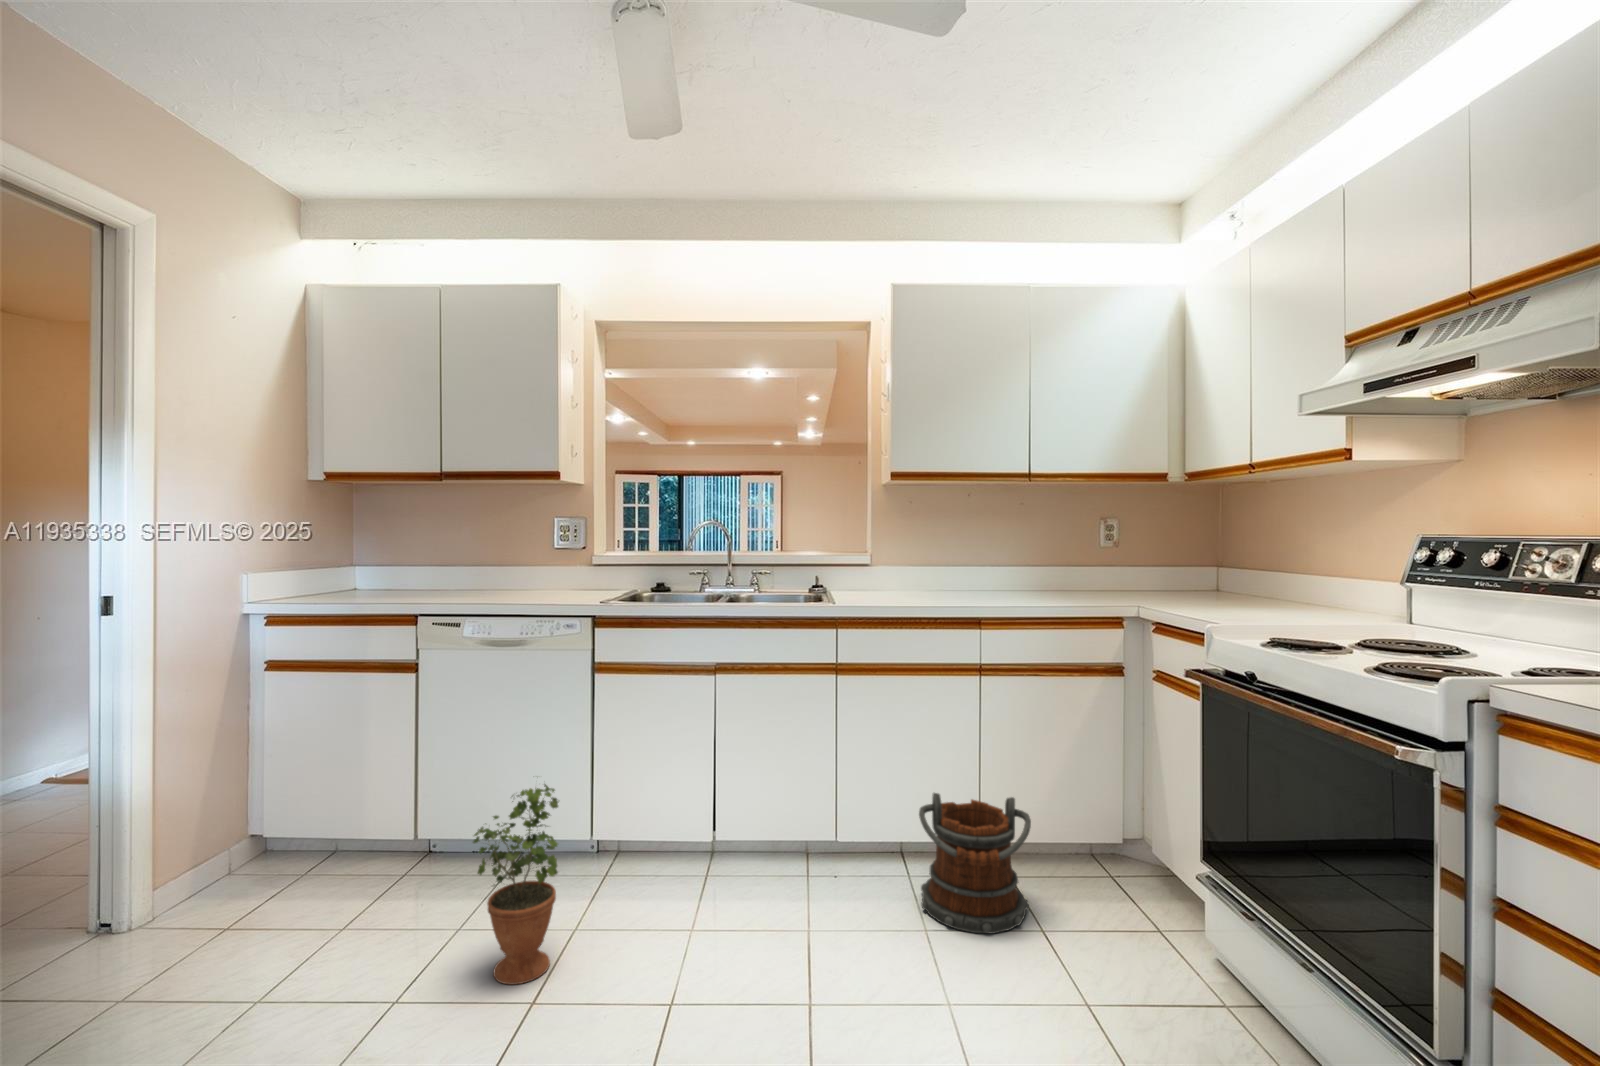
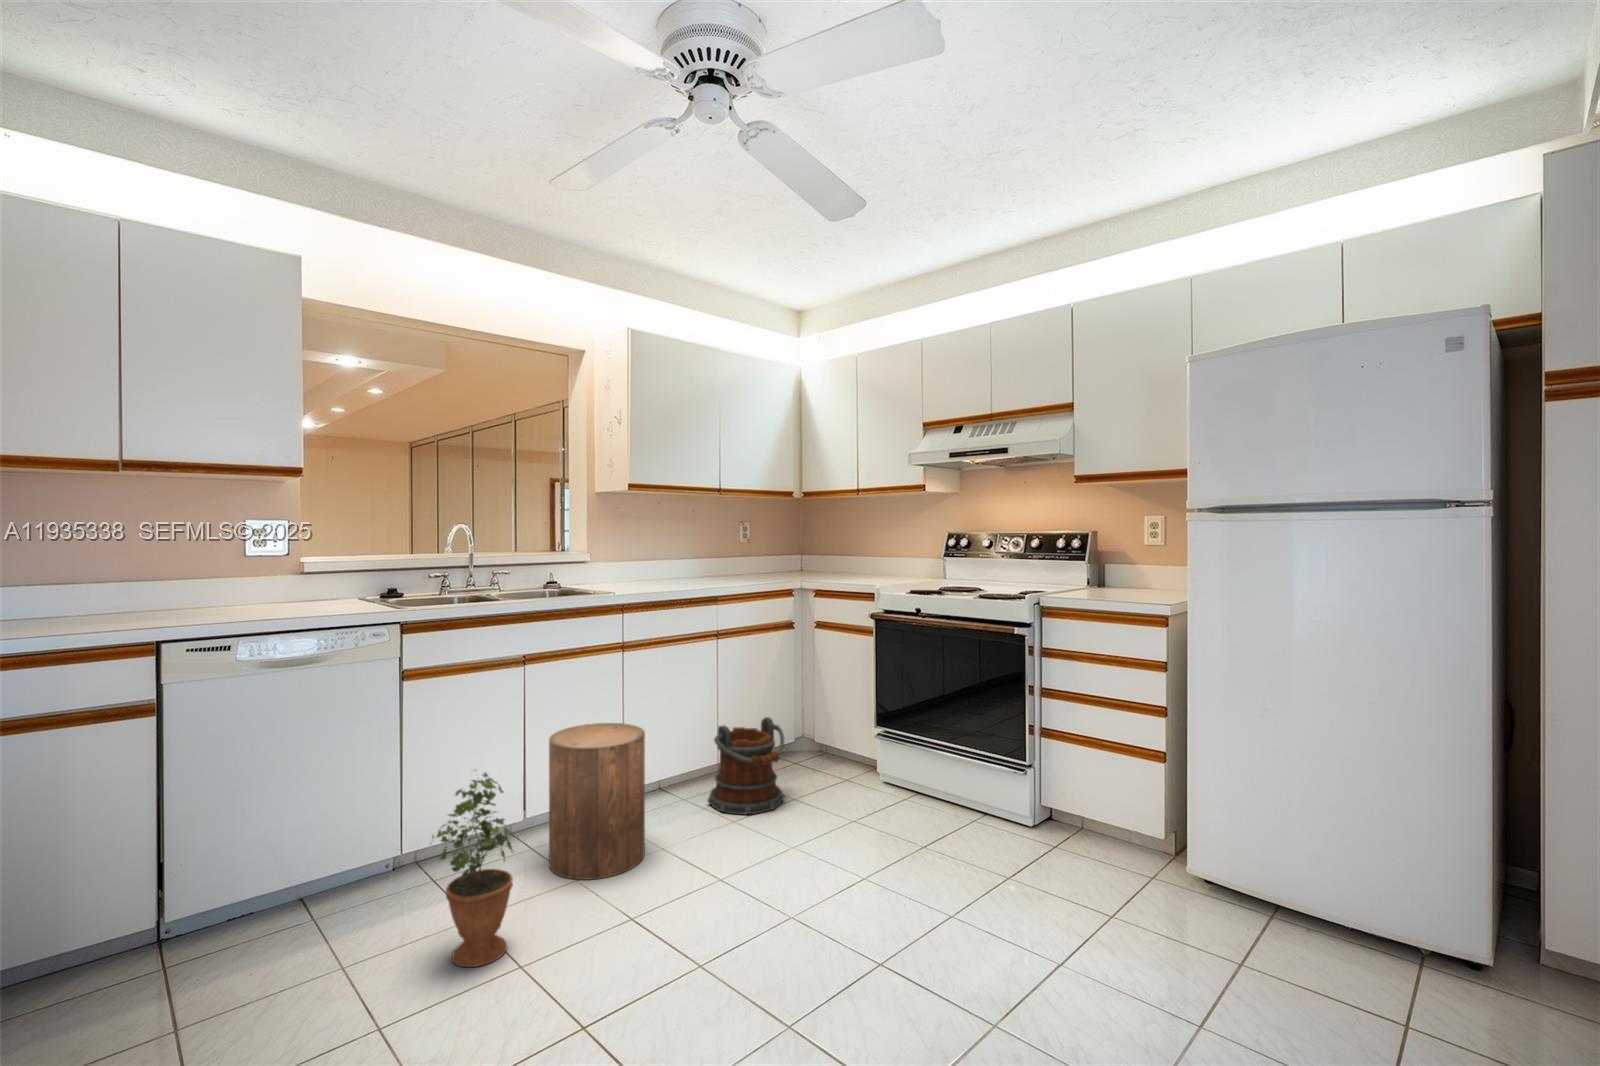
stool: none [680,751,789,942] -> present [549,723,645,880]

